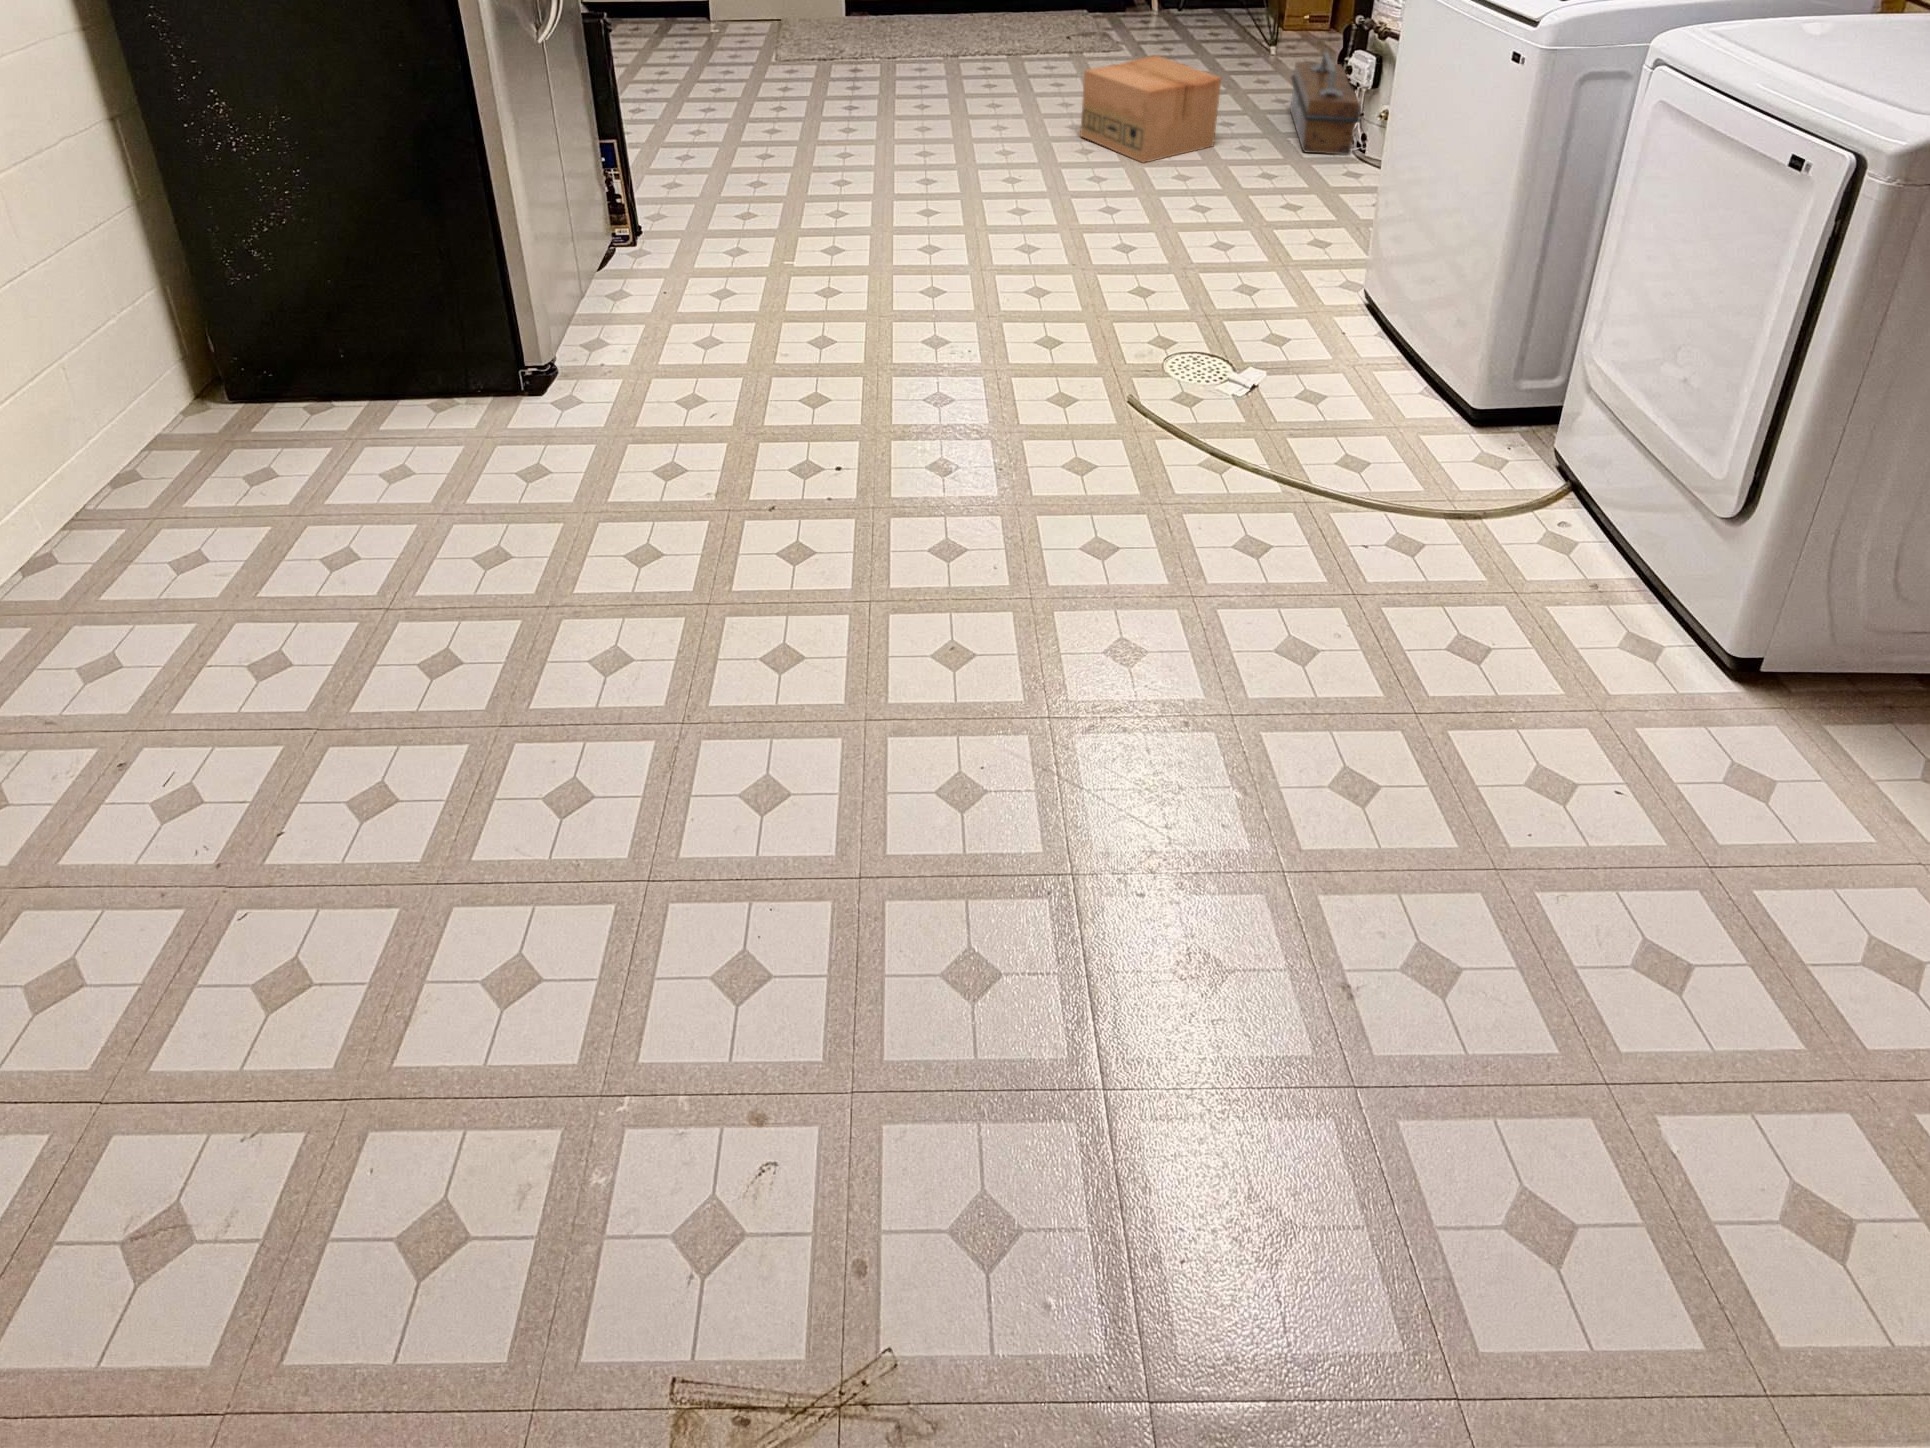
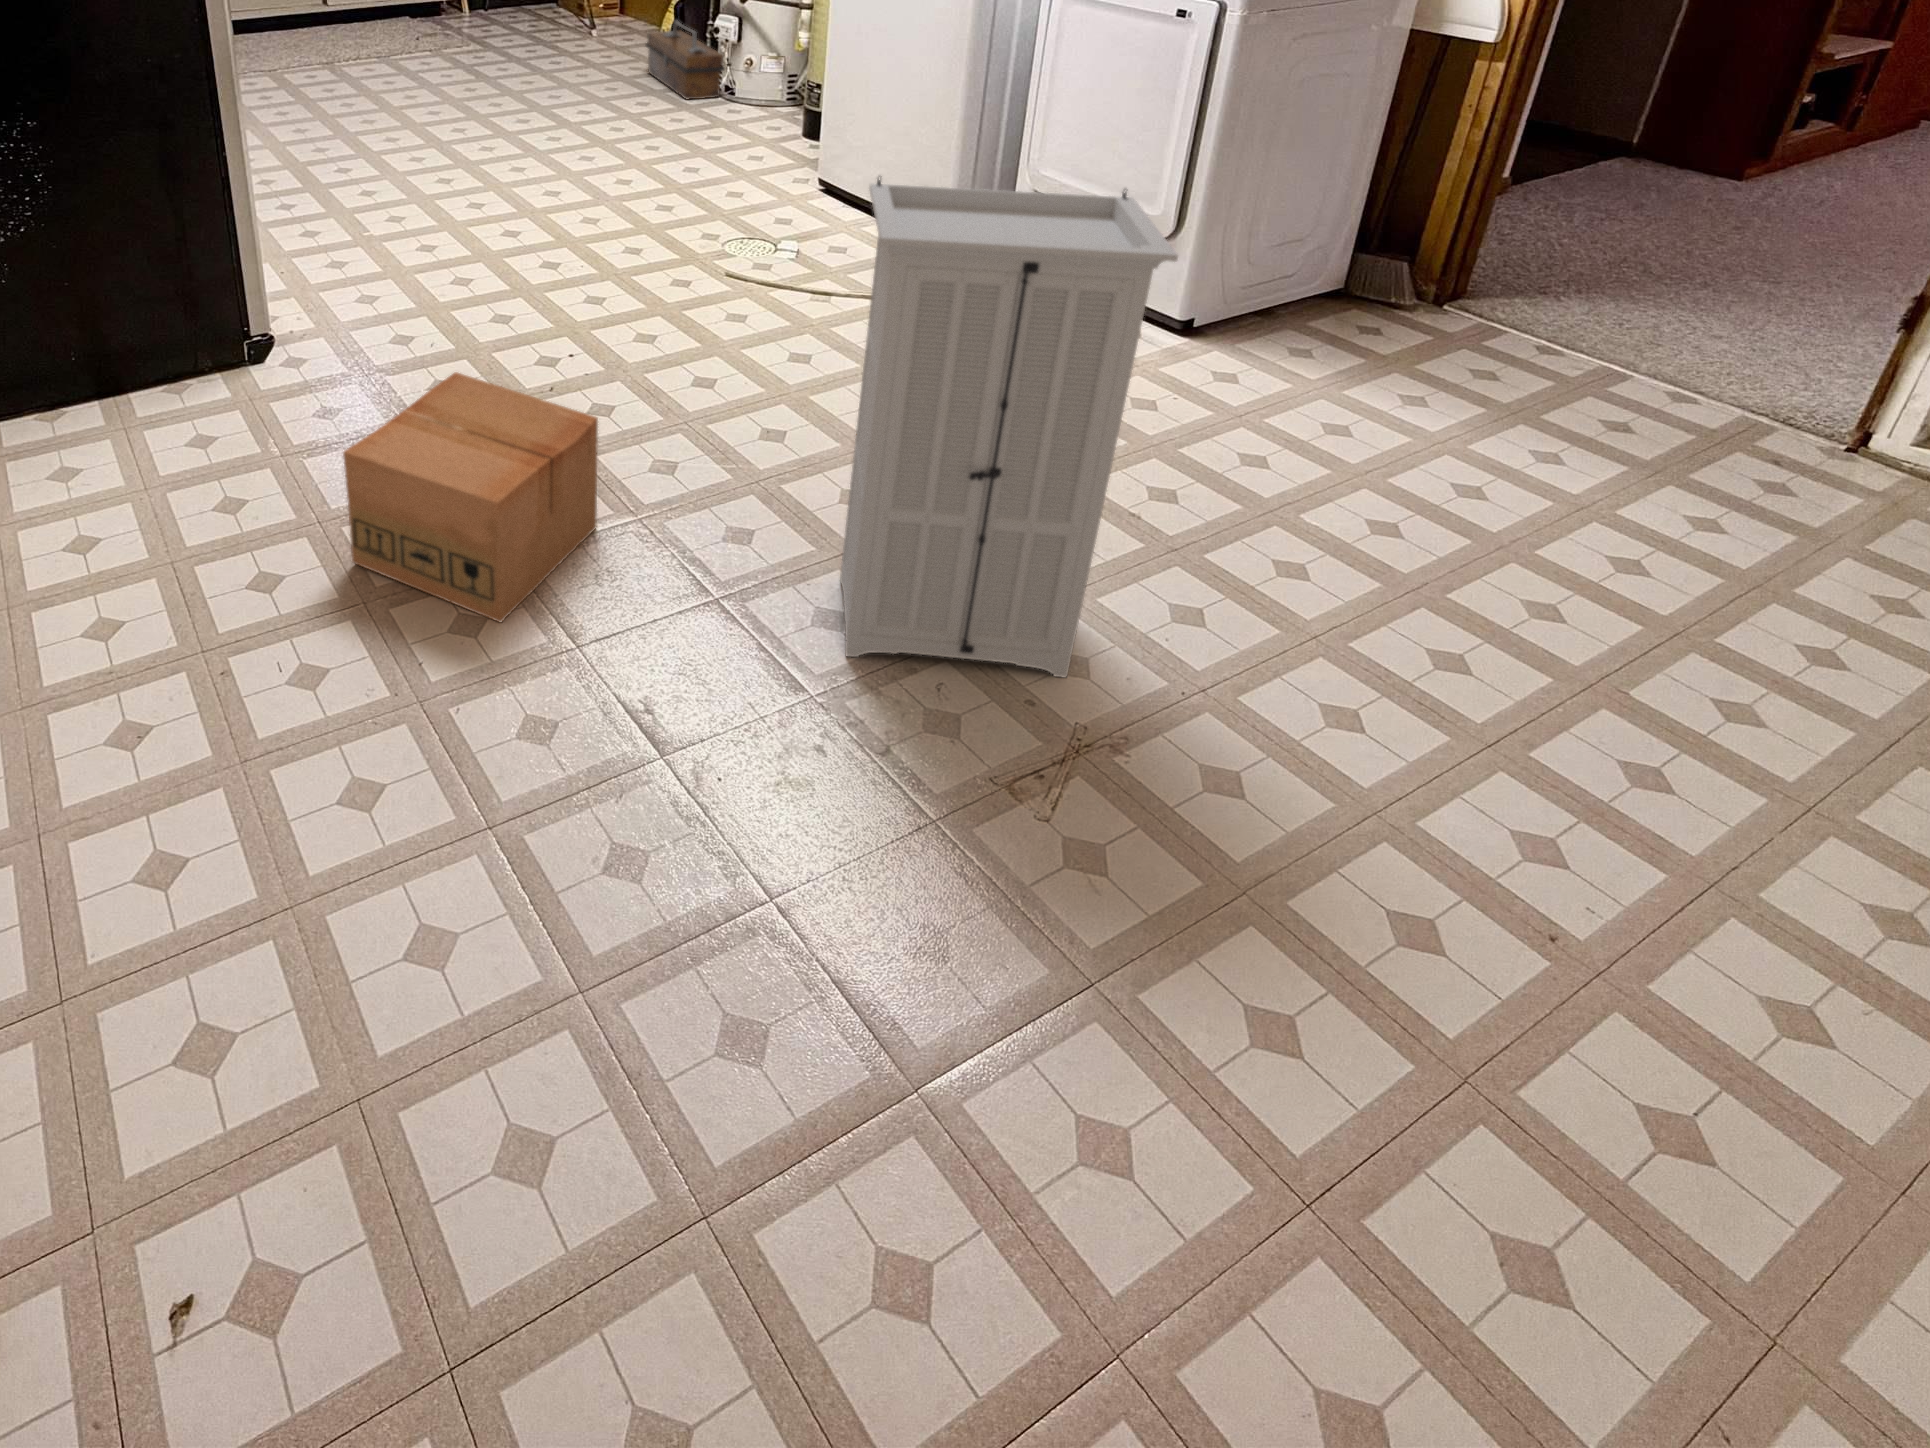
cardboard box: present [1080,55,1222,163] -> present [343,372,598,622]
storage cabinet: none [590,378,1124,1245] -> present [840,179,1178,678]

